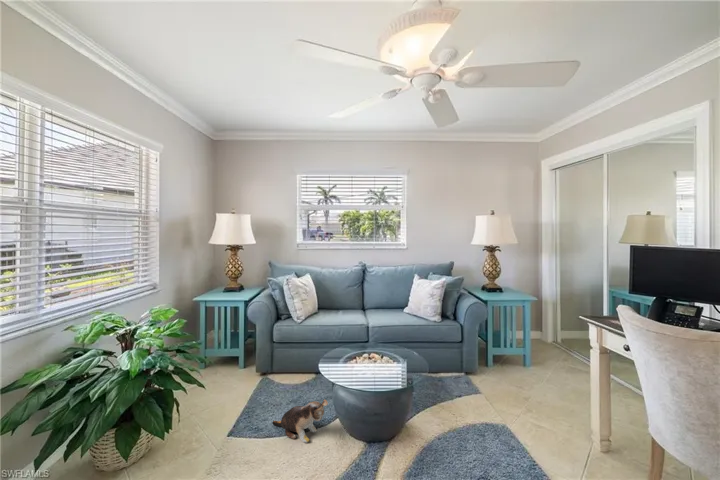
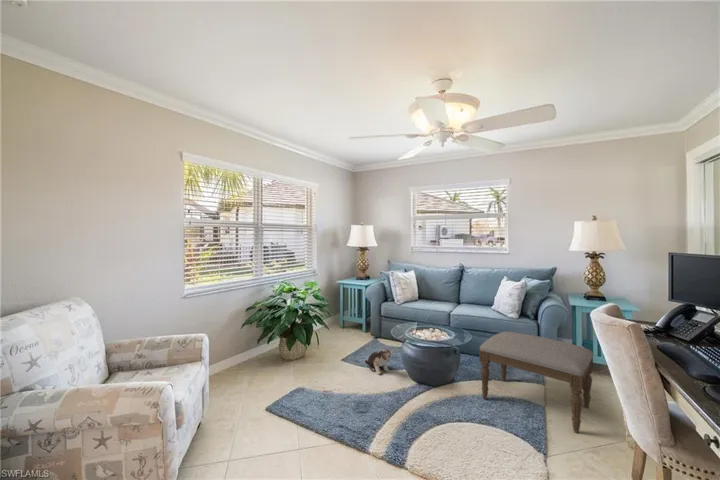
ottoman: none [443,343,568,451] -> present [479,332,593,433]

